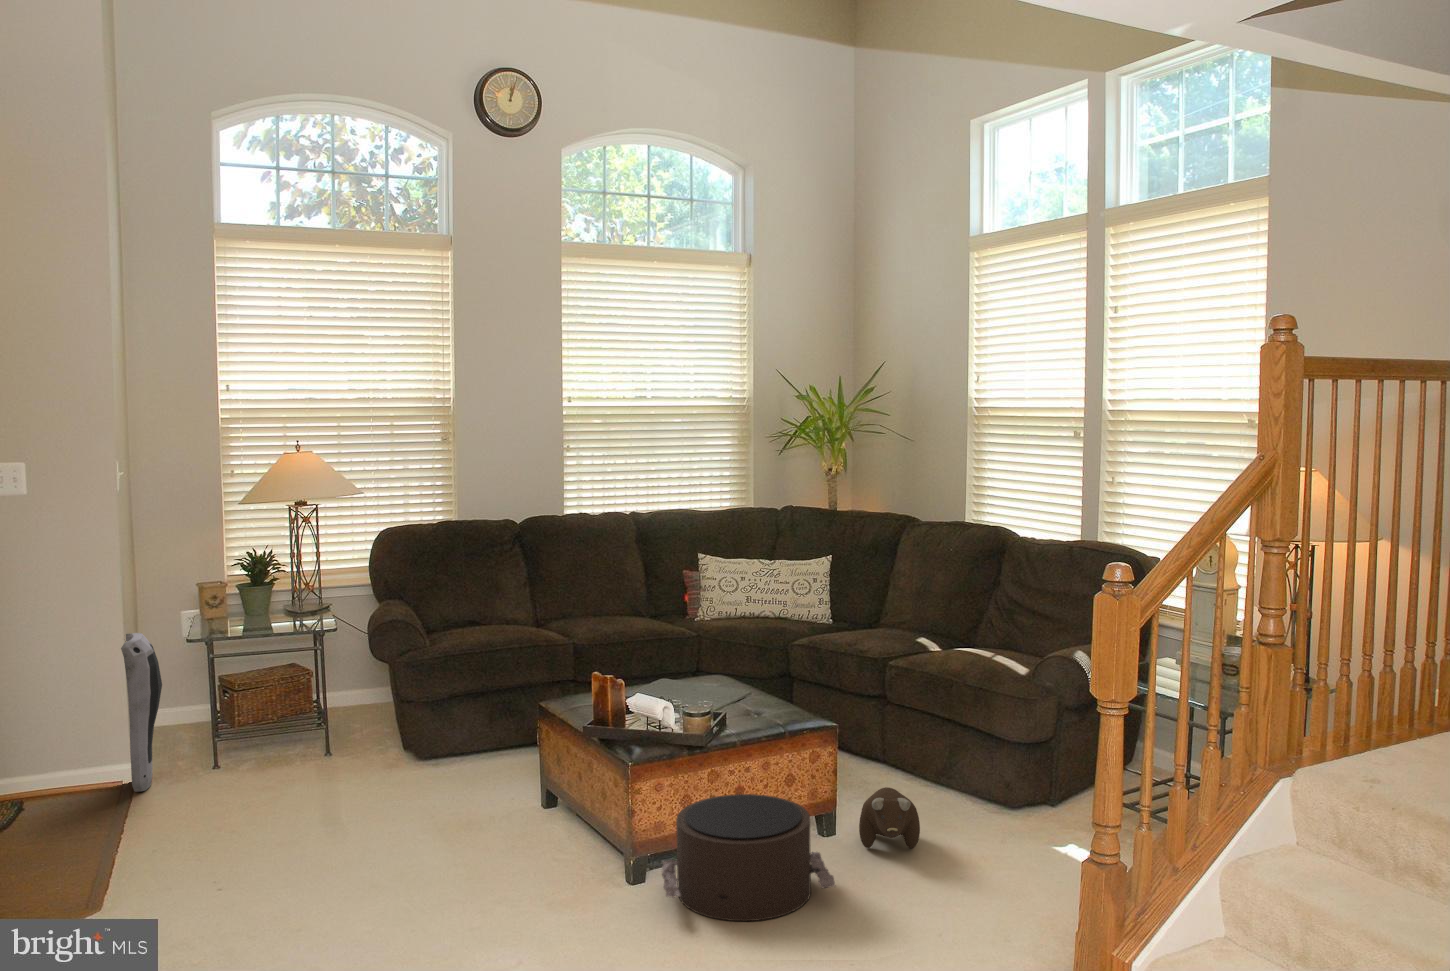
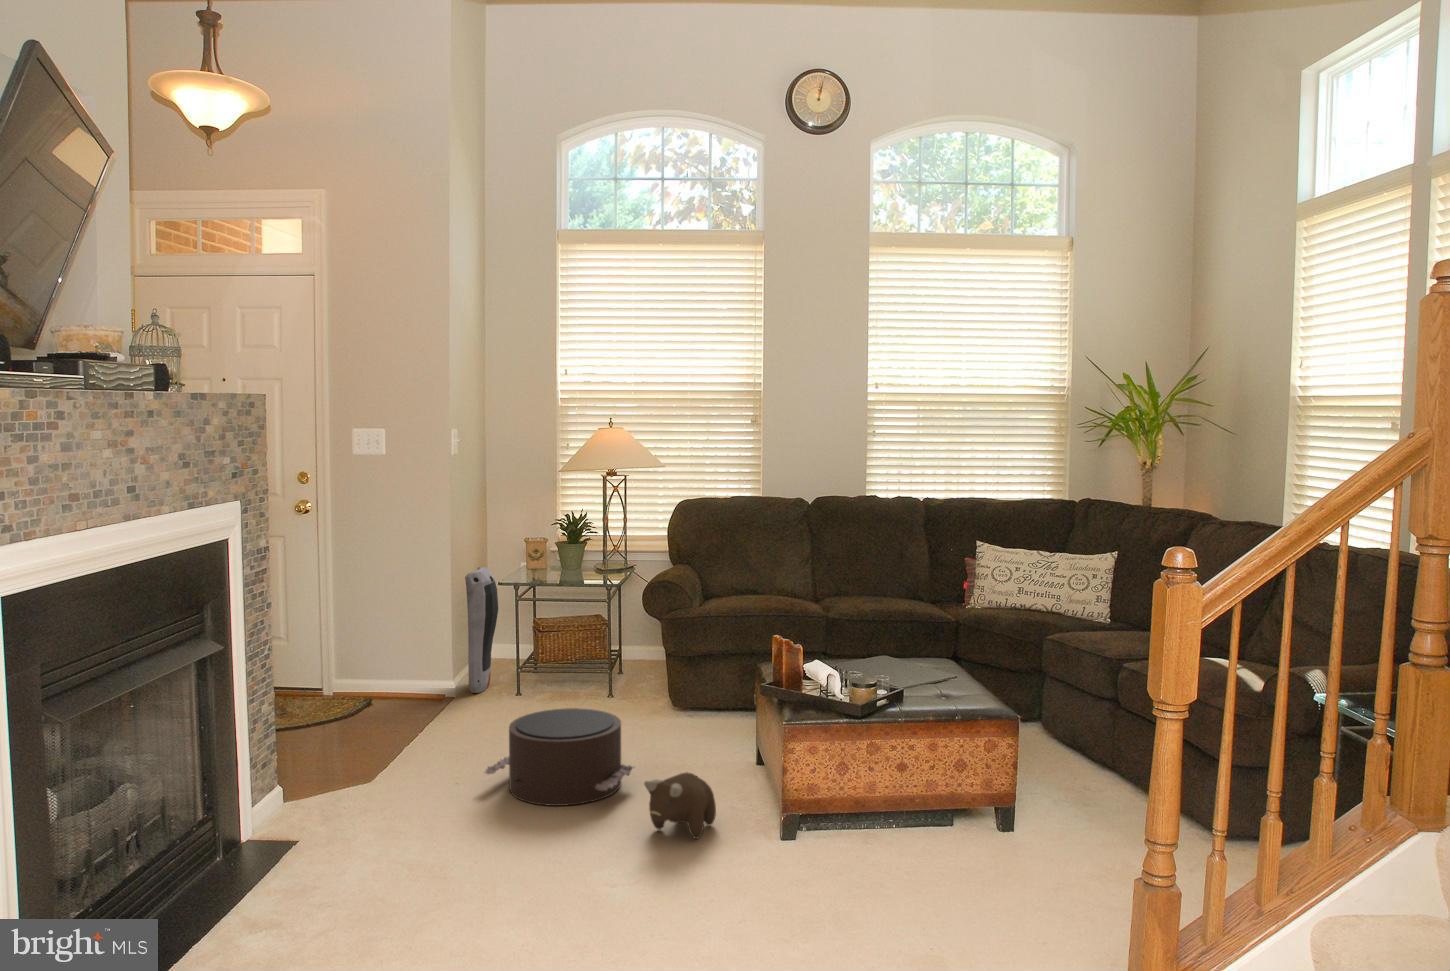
plush toy: present [859,787,920,848] -> present [644,772,716,839]
pouf: present [662,794,835,921] -> present [485,708,634,806]

